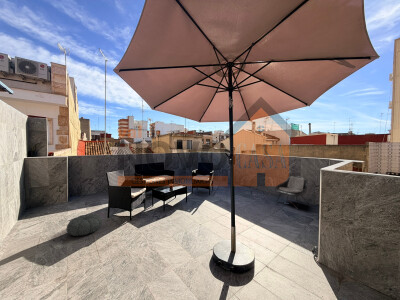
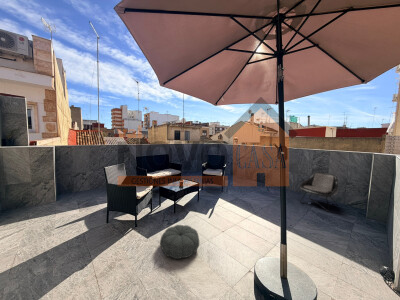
pouf: present [66,214,102,236] -> present [160,225,199,259]

